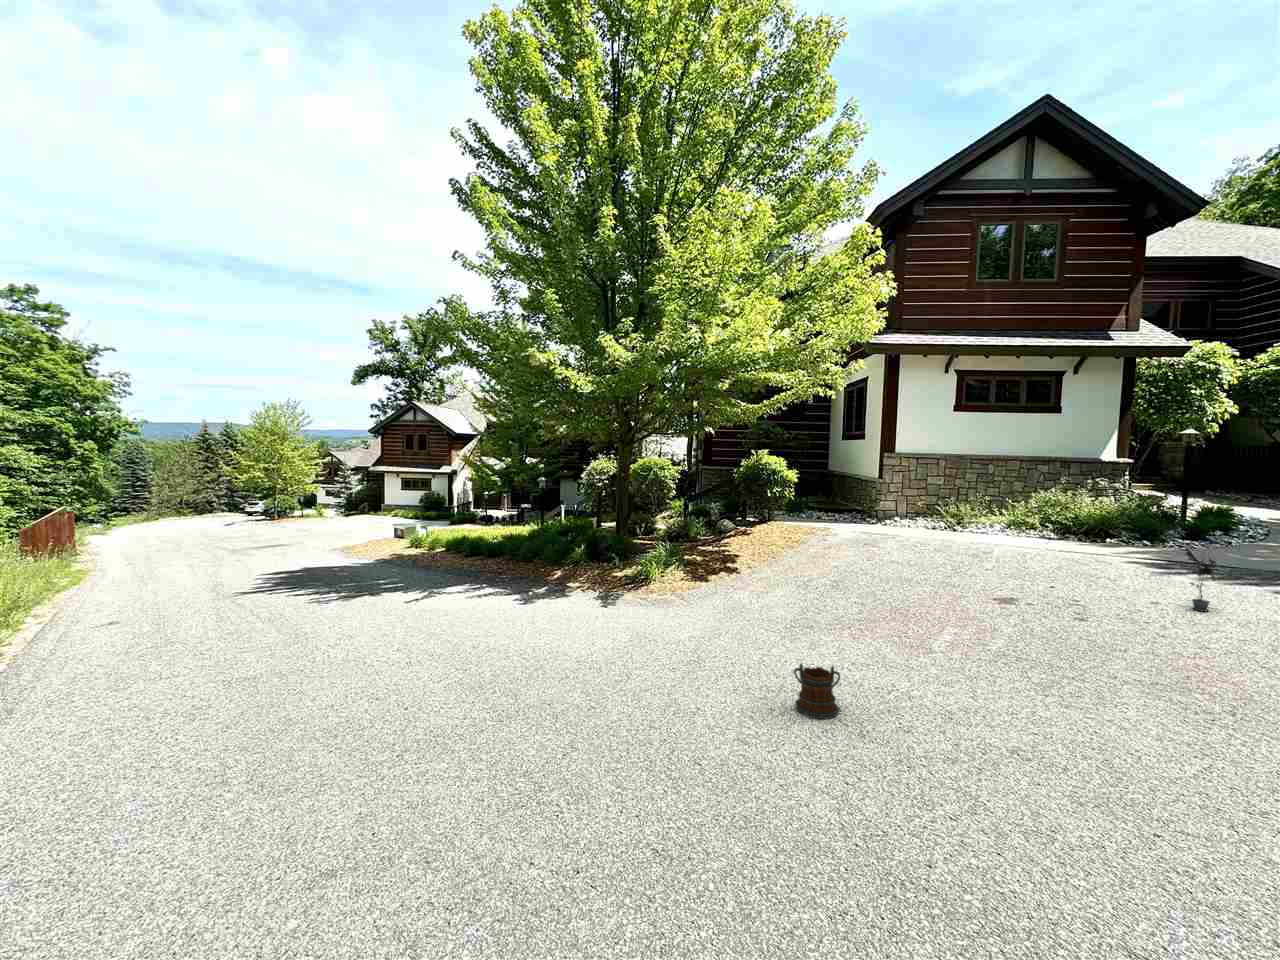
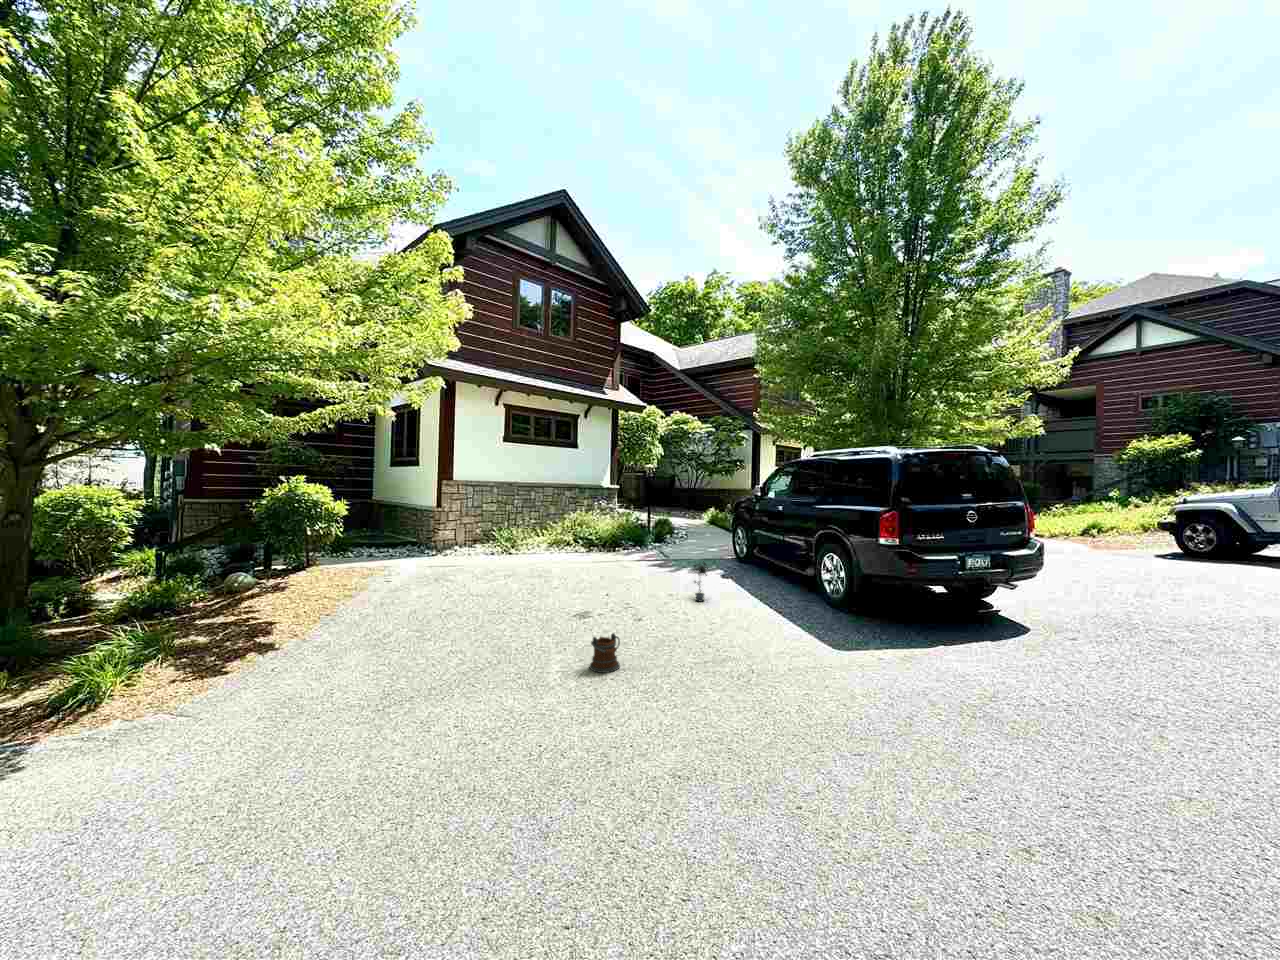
bucket: present [794,664,840,719] -> present [589,633,620,673]

